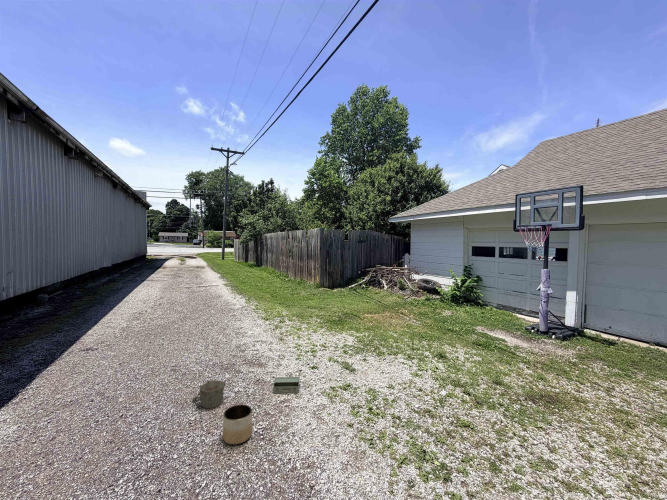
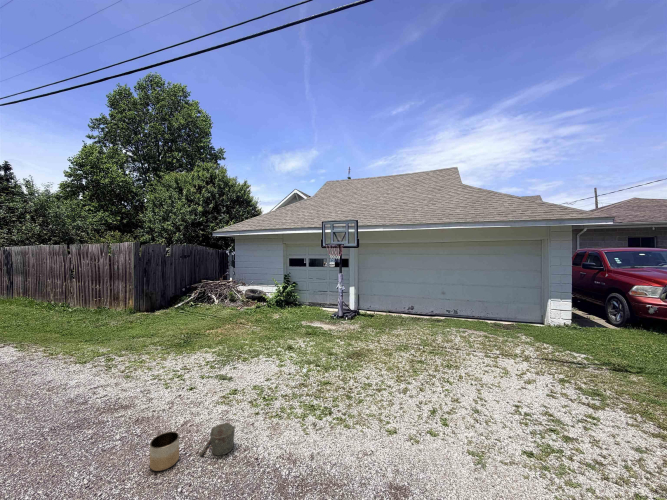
toolbox: present [273,377,299,393] -> none [166,398,196,420]
bucket: present [193,380,225,409] -> present [199,423,235,456]

